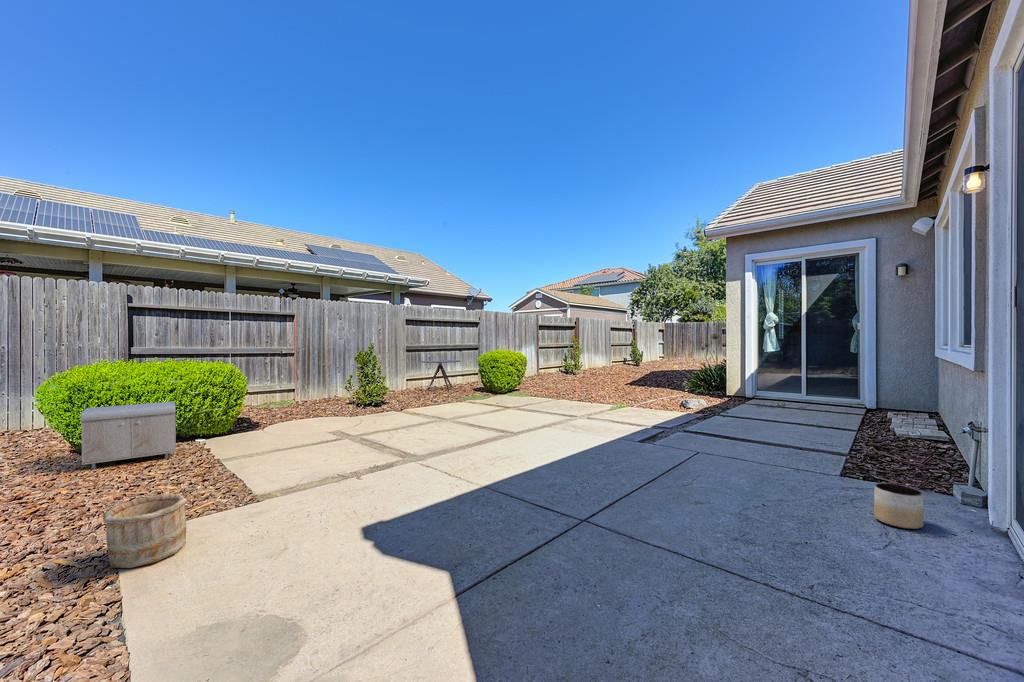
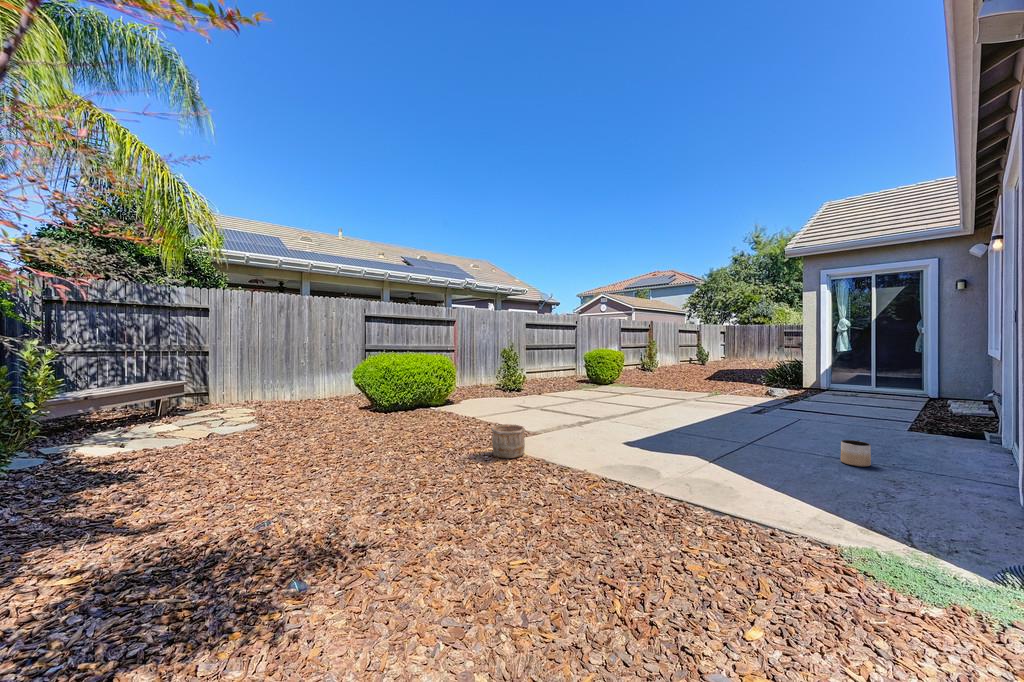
round table: present [420,360,461,390] -> none [536,356,570,381]
storage bench: present [81,401,176,469] -> none [386,380,438,420]
planter: present [874,483,924,529] -> present [841,440,871,467]

